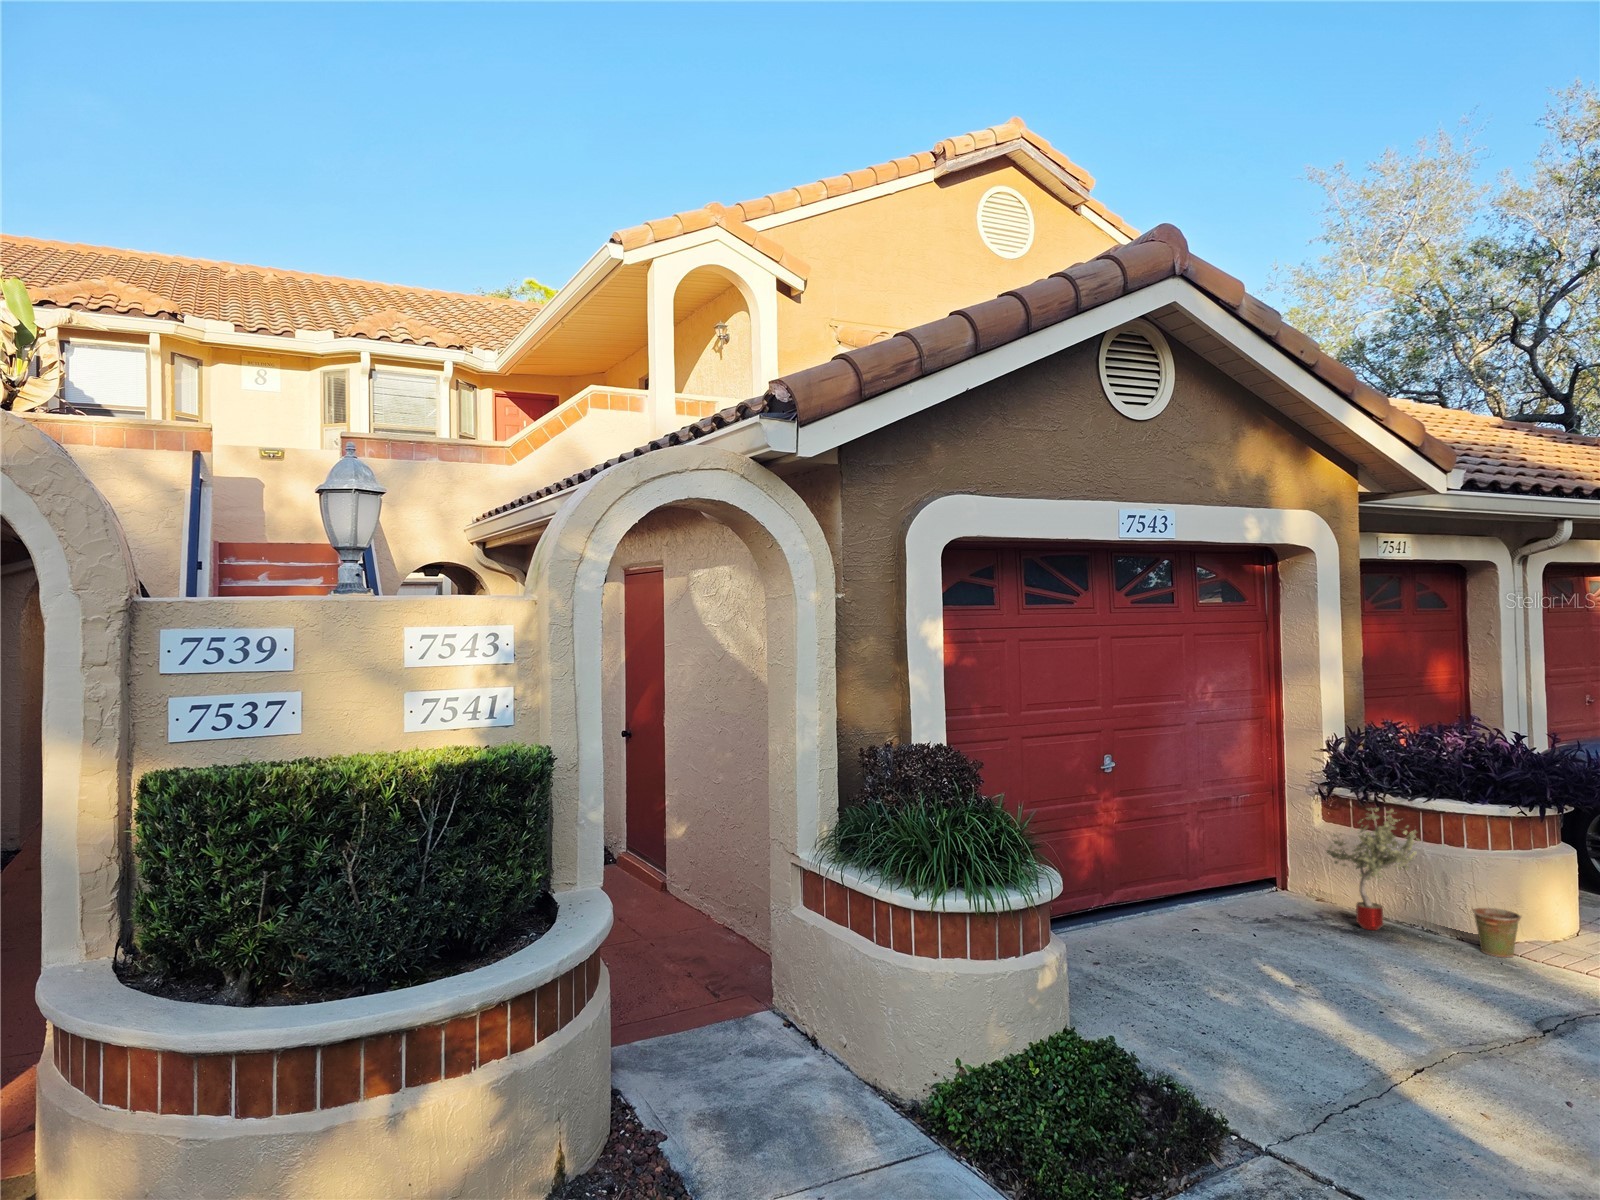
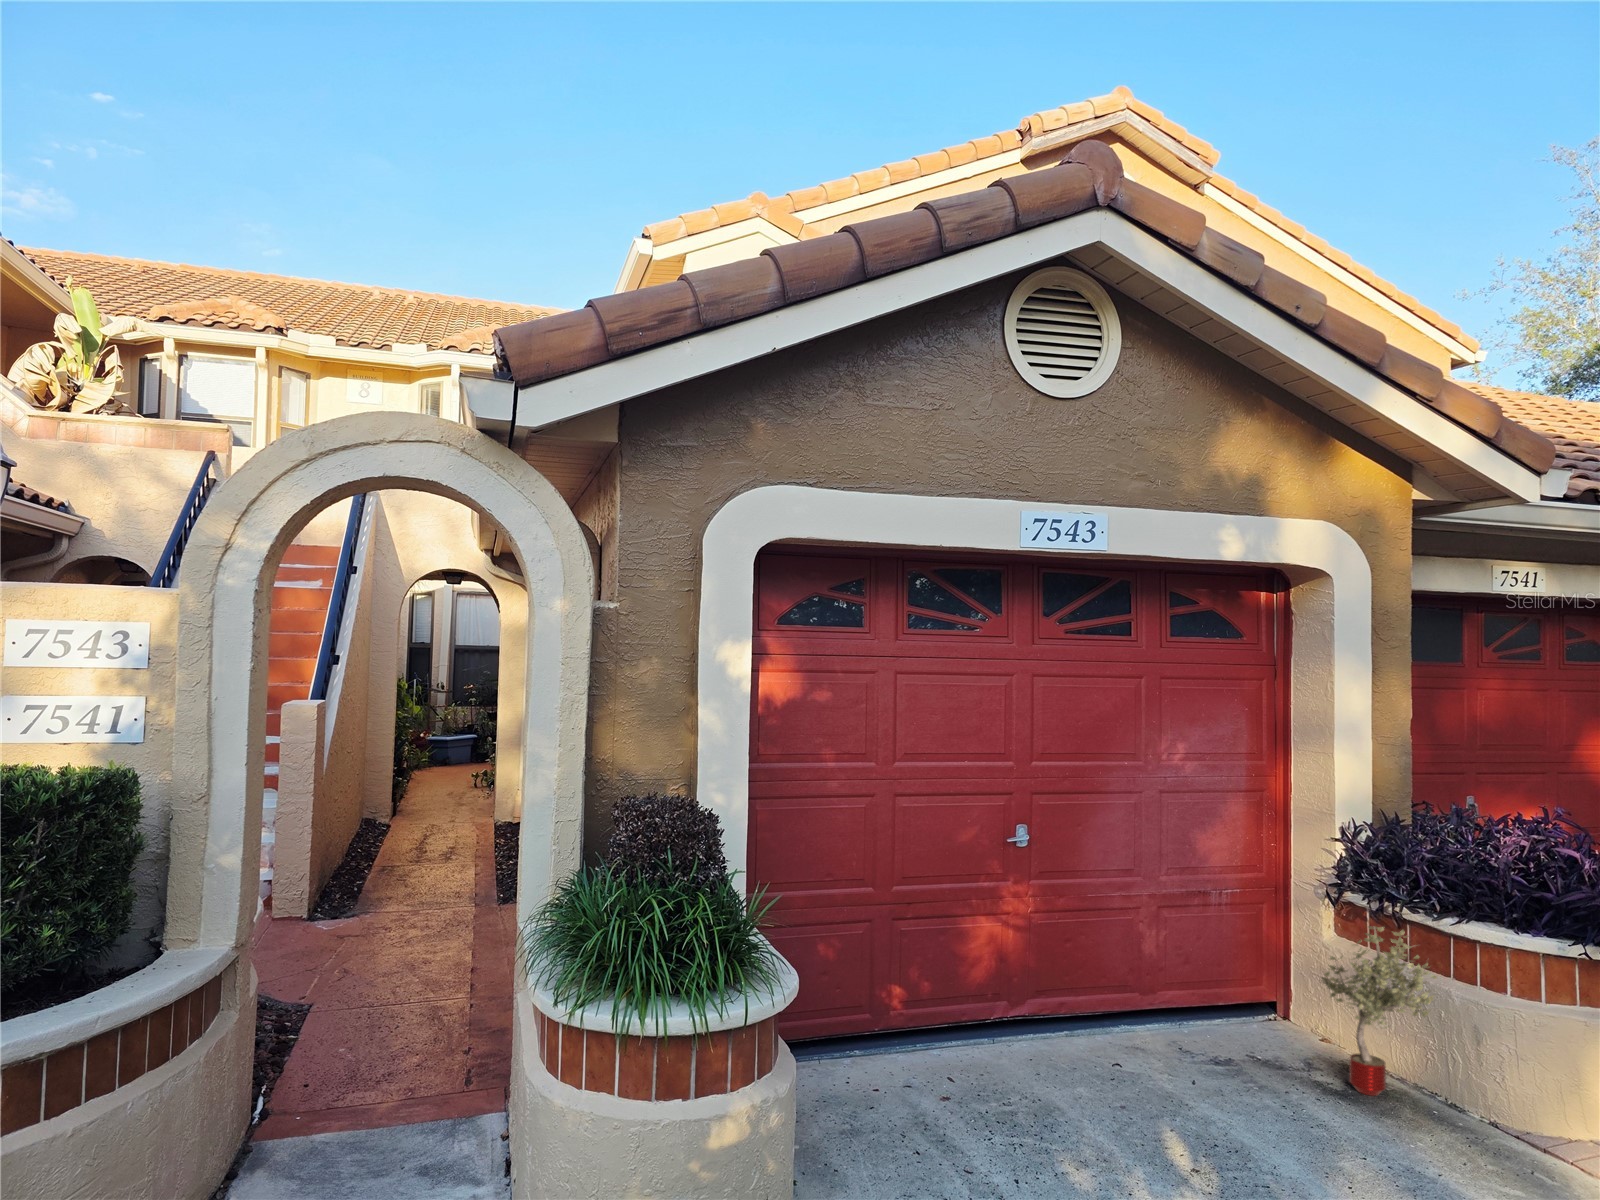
bucket: present [1471,908,1522,957] -> none [1499,1080,1571,1161]

